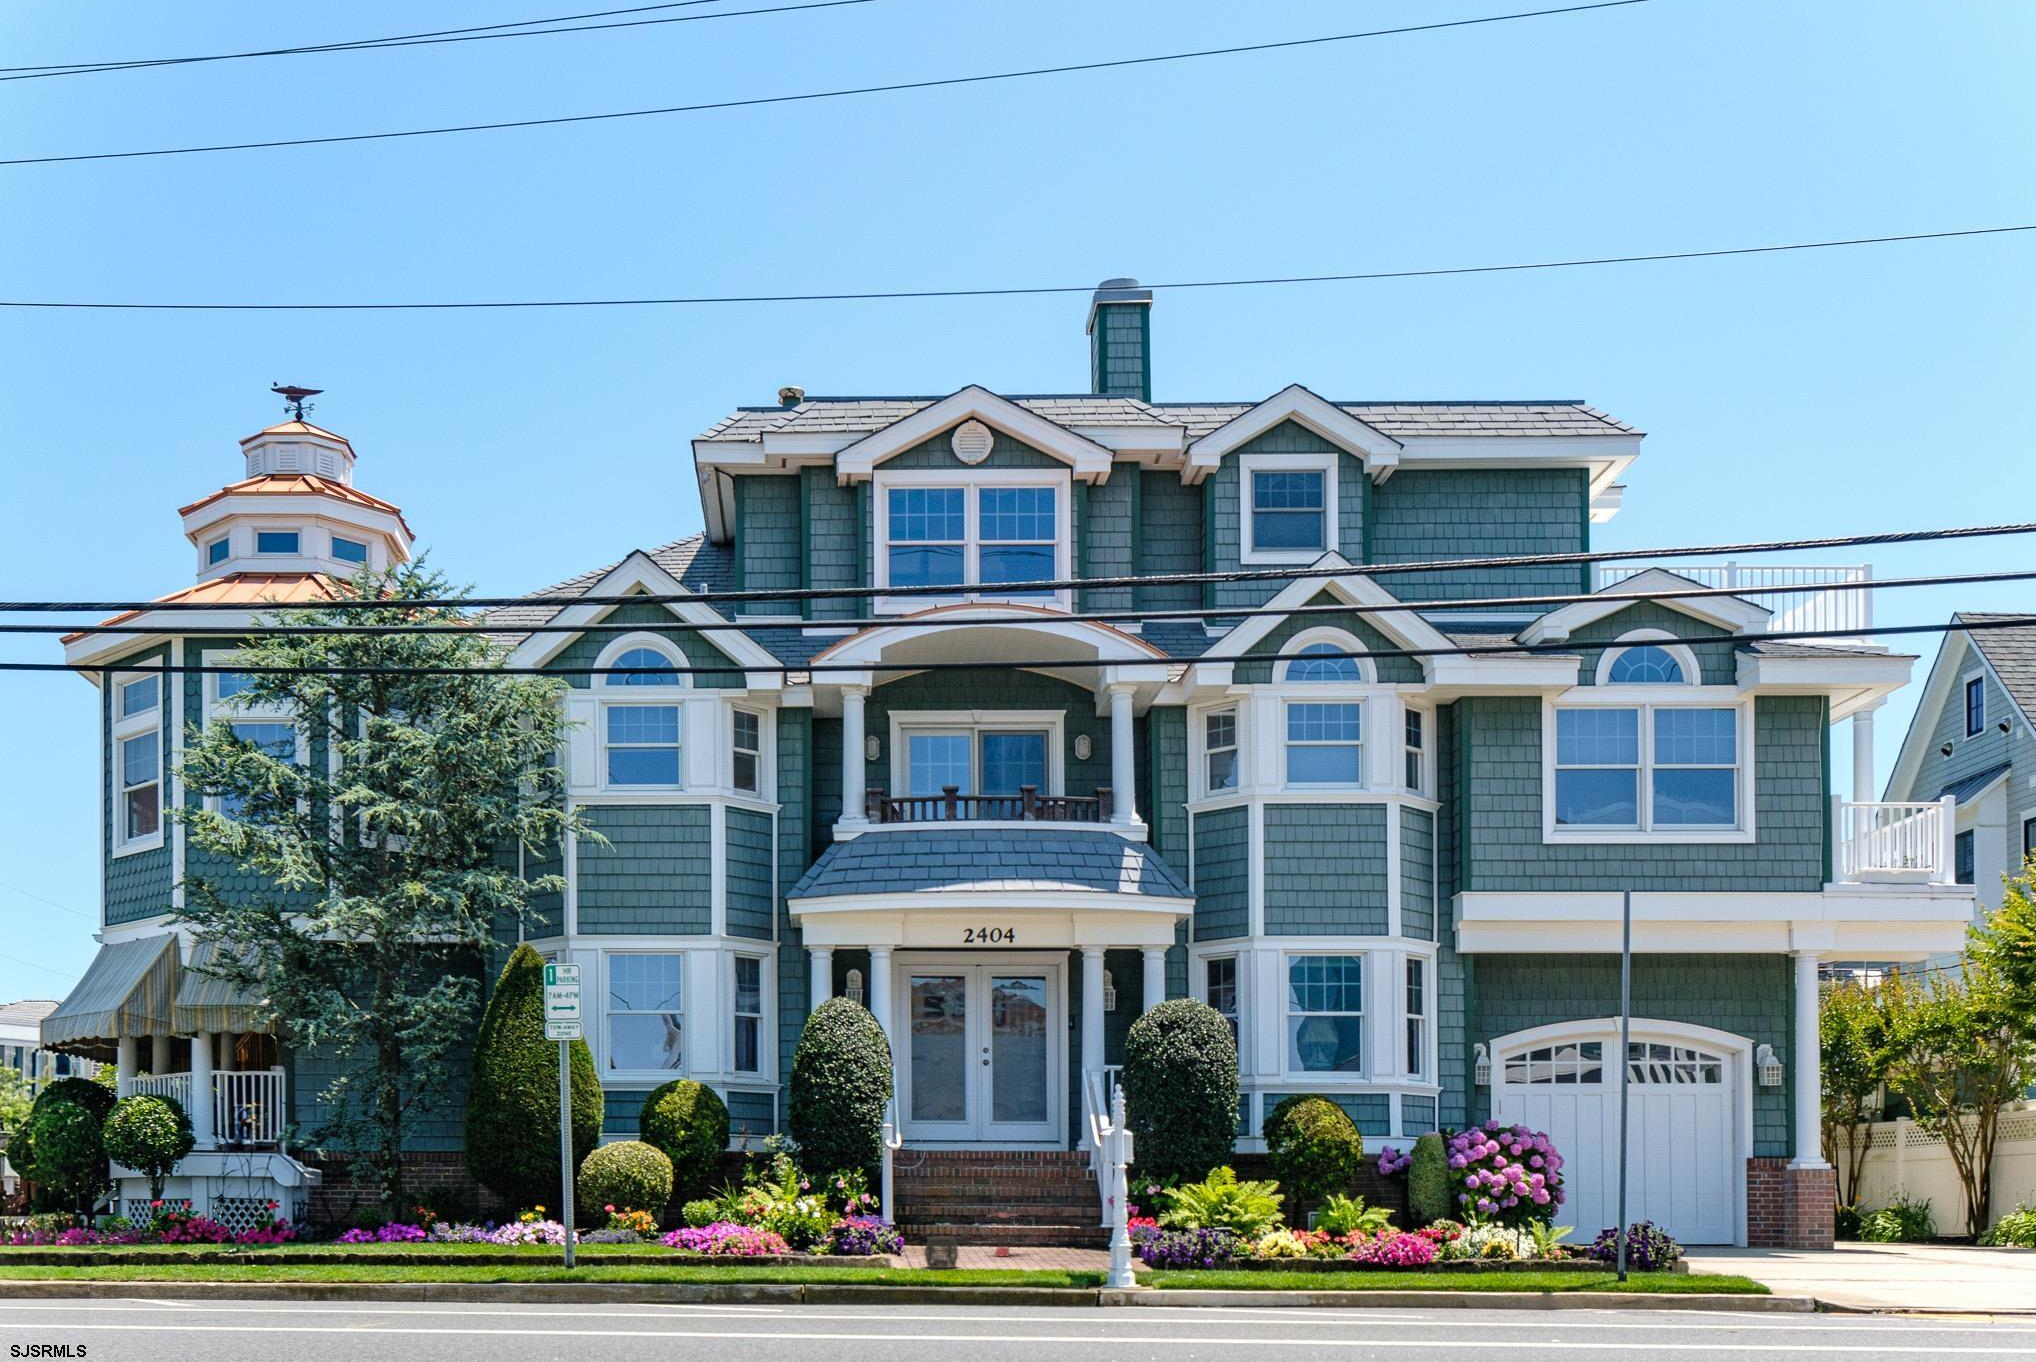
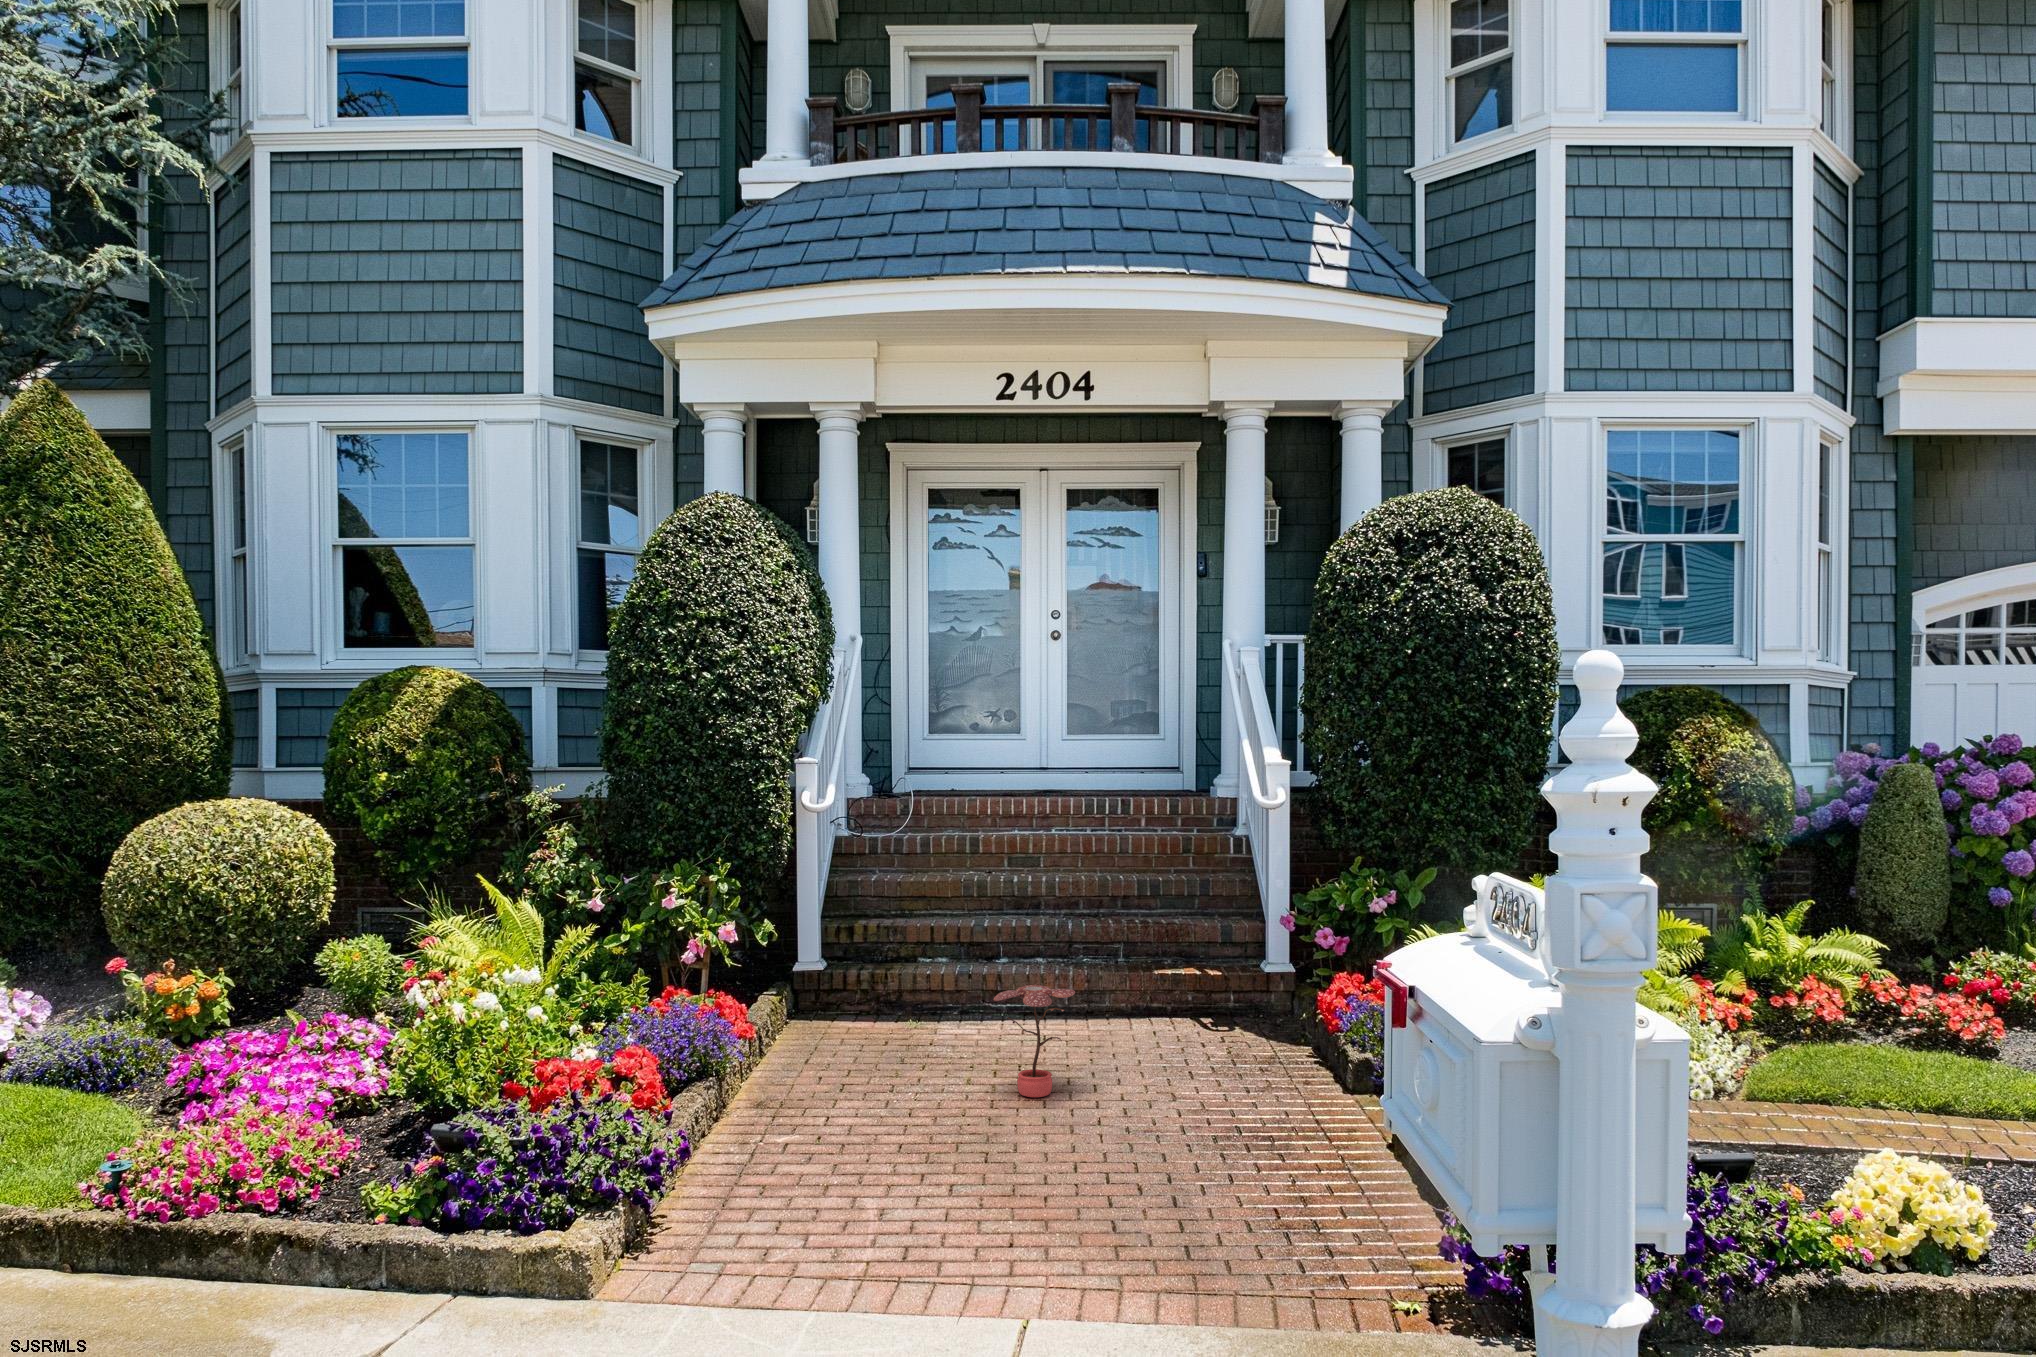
woven basket: present [925,1237,958,1268] -> none [801,1084,897,1187]

